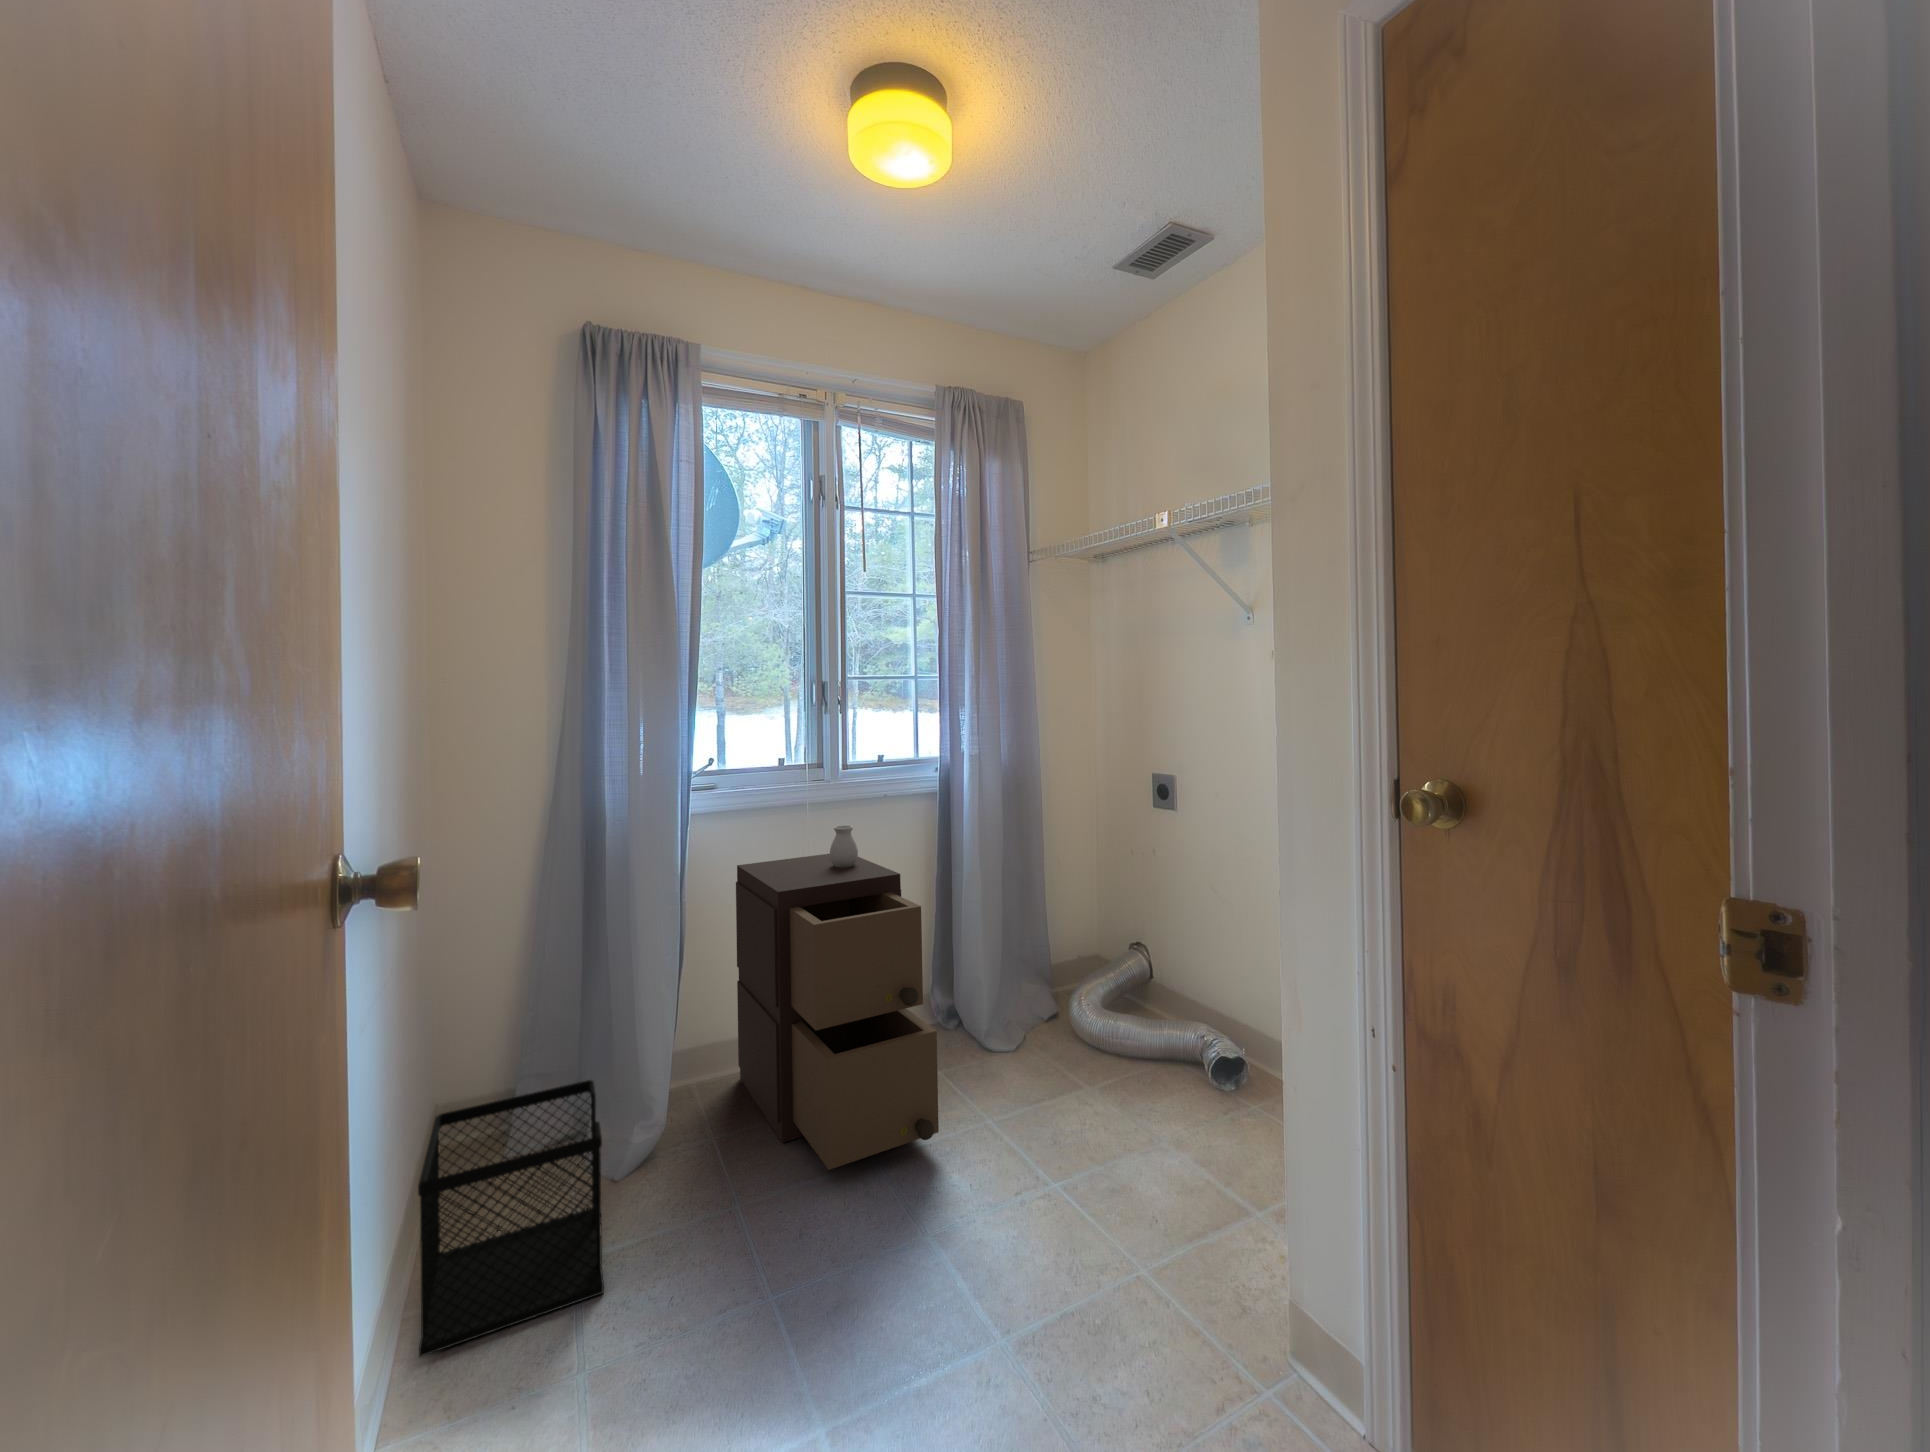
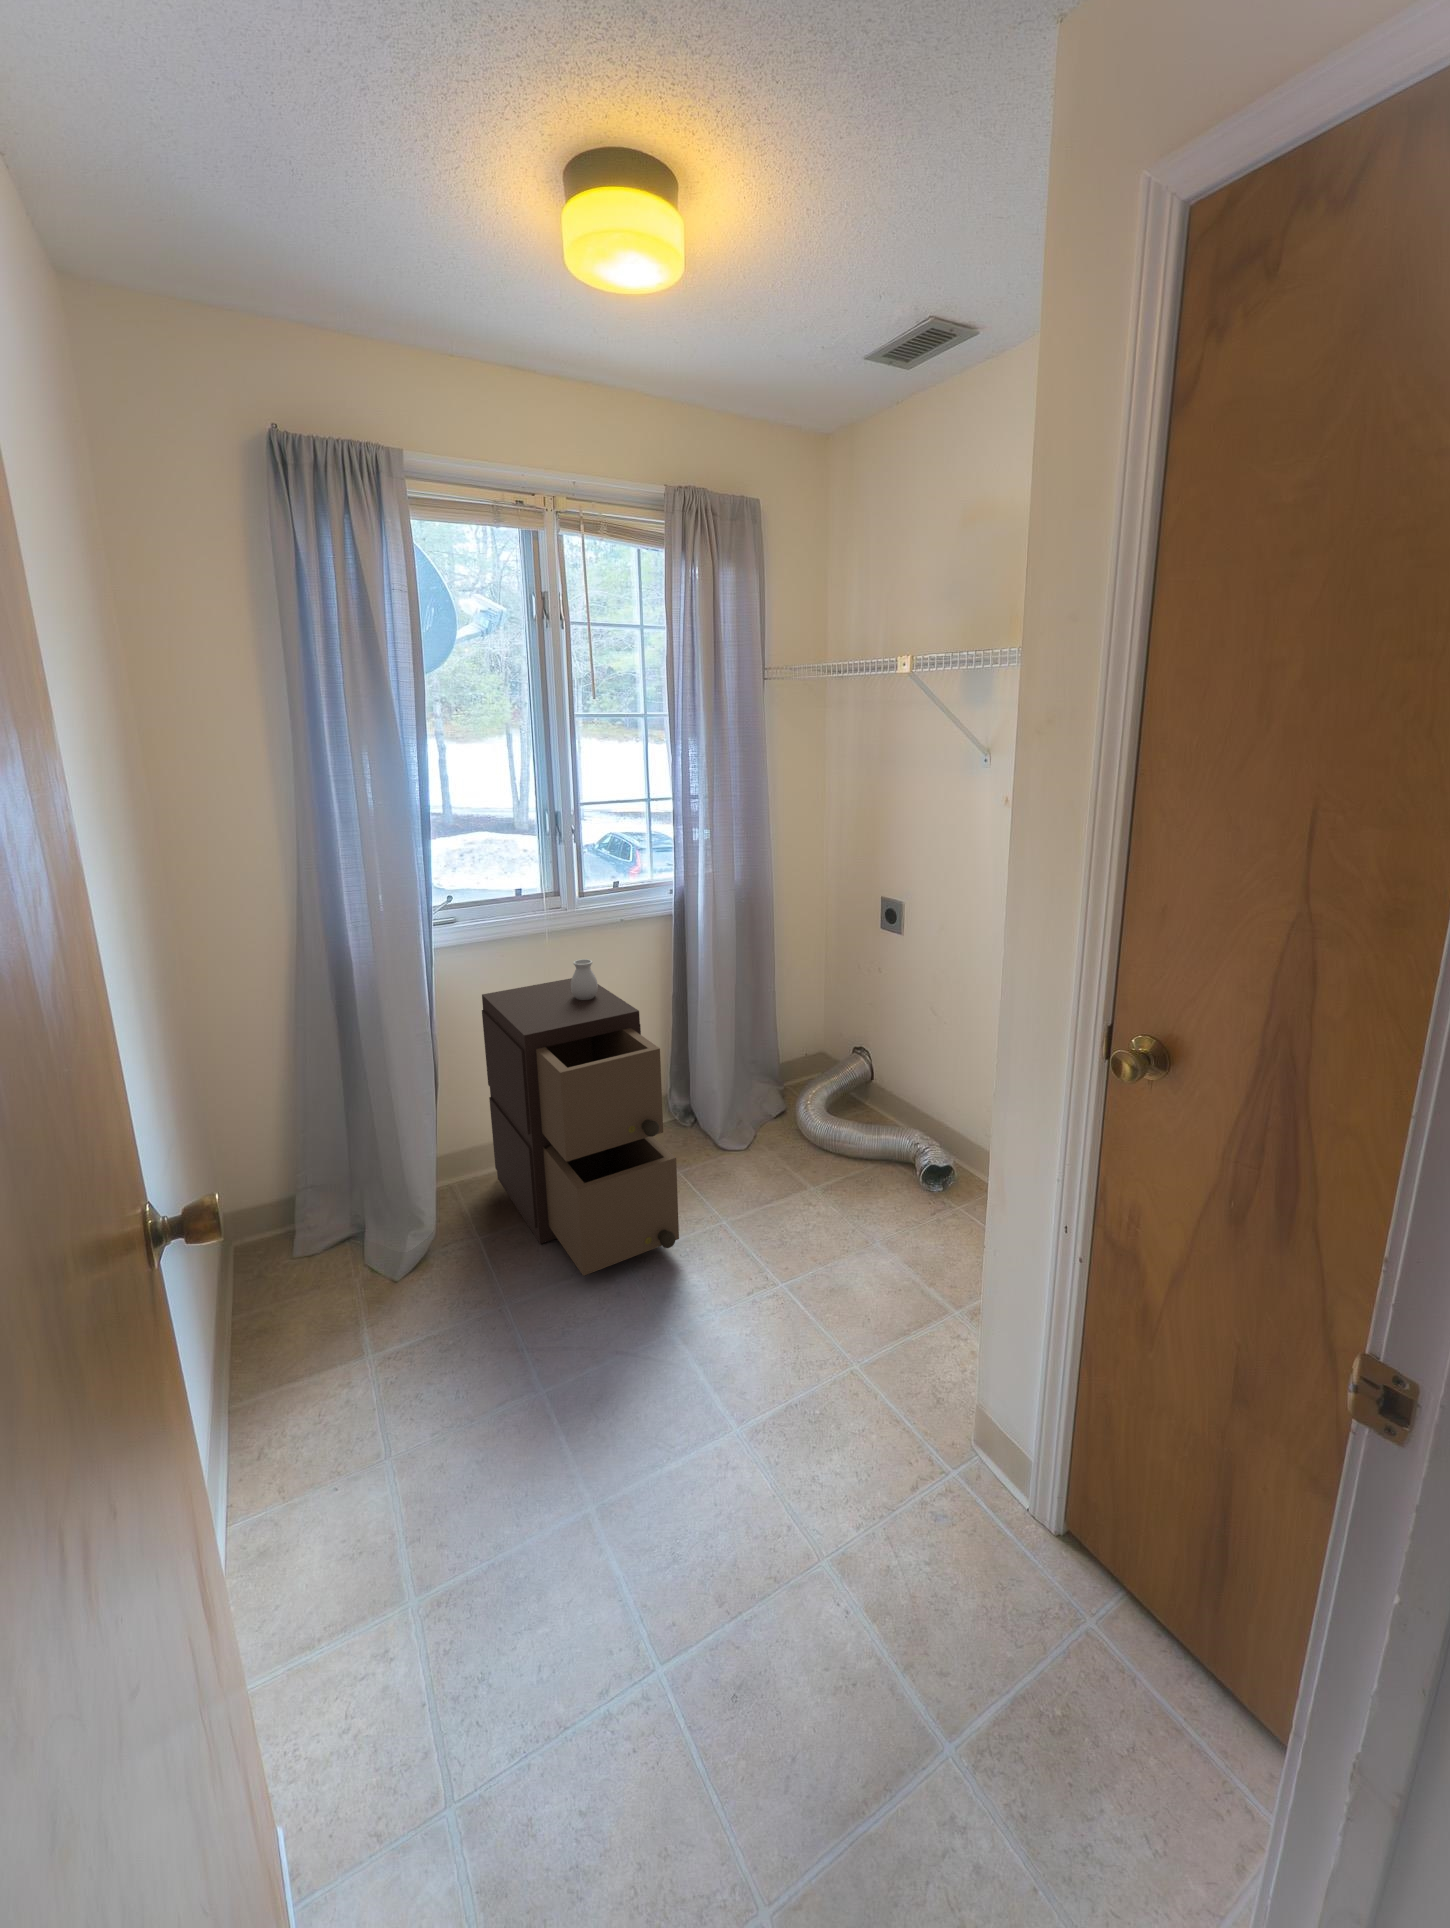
wastebasket: present [418,1080,604,1357] -> none [229,1209,398,1443]

